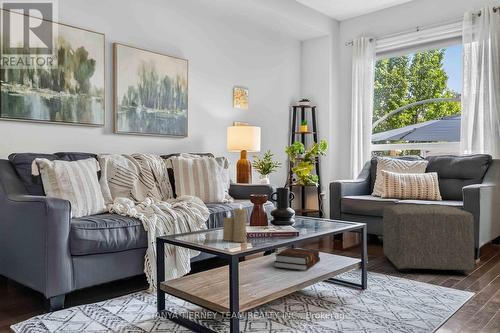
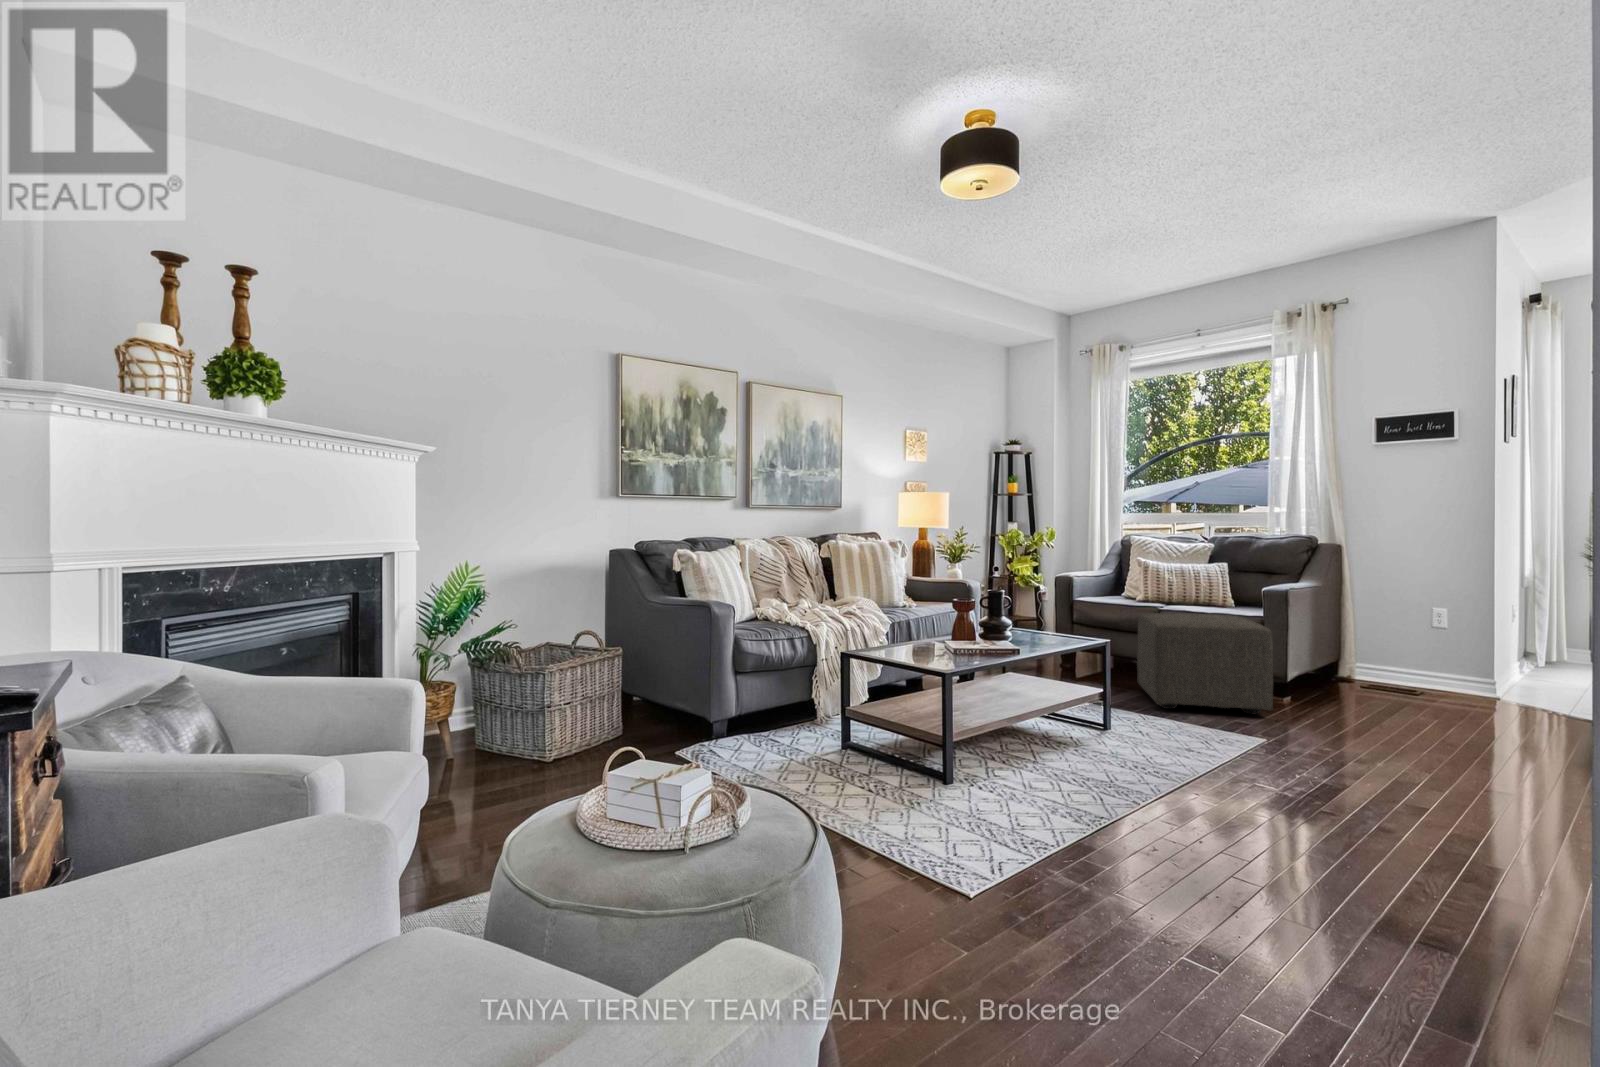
candle: present [223,205,247,242] -> none [925,614,956,660]
hardback book: present [274,248,320,271] -> none [984,670,1046,700]

